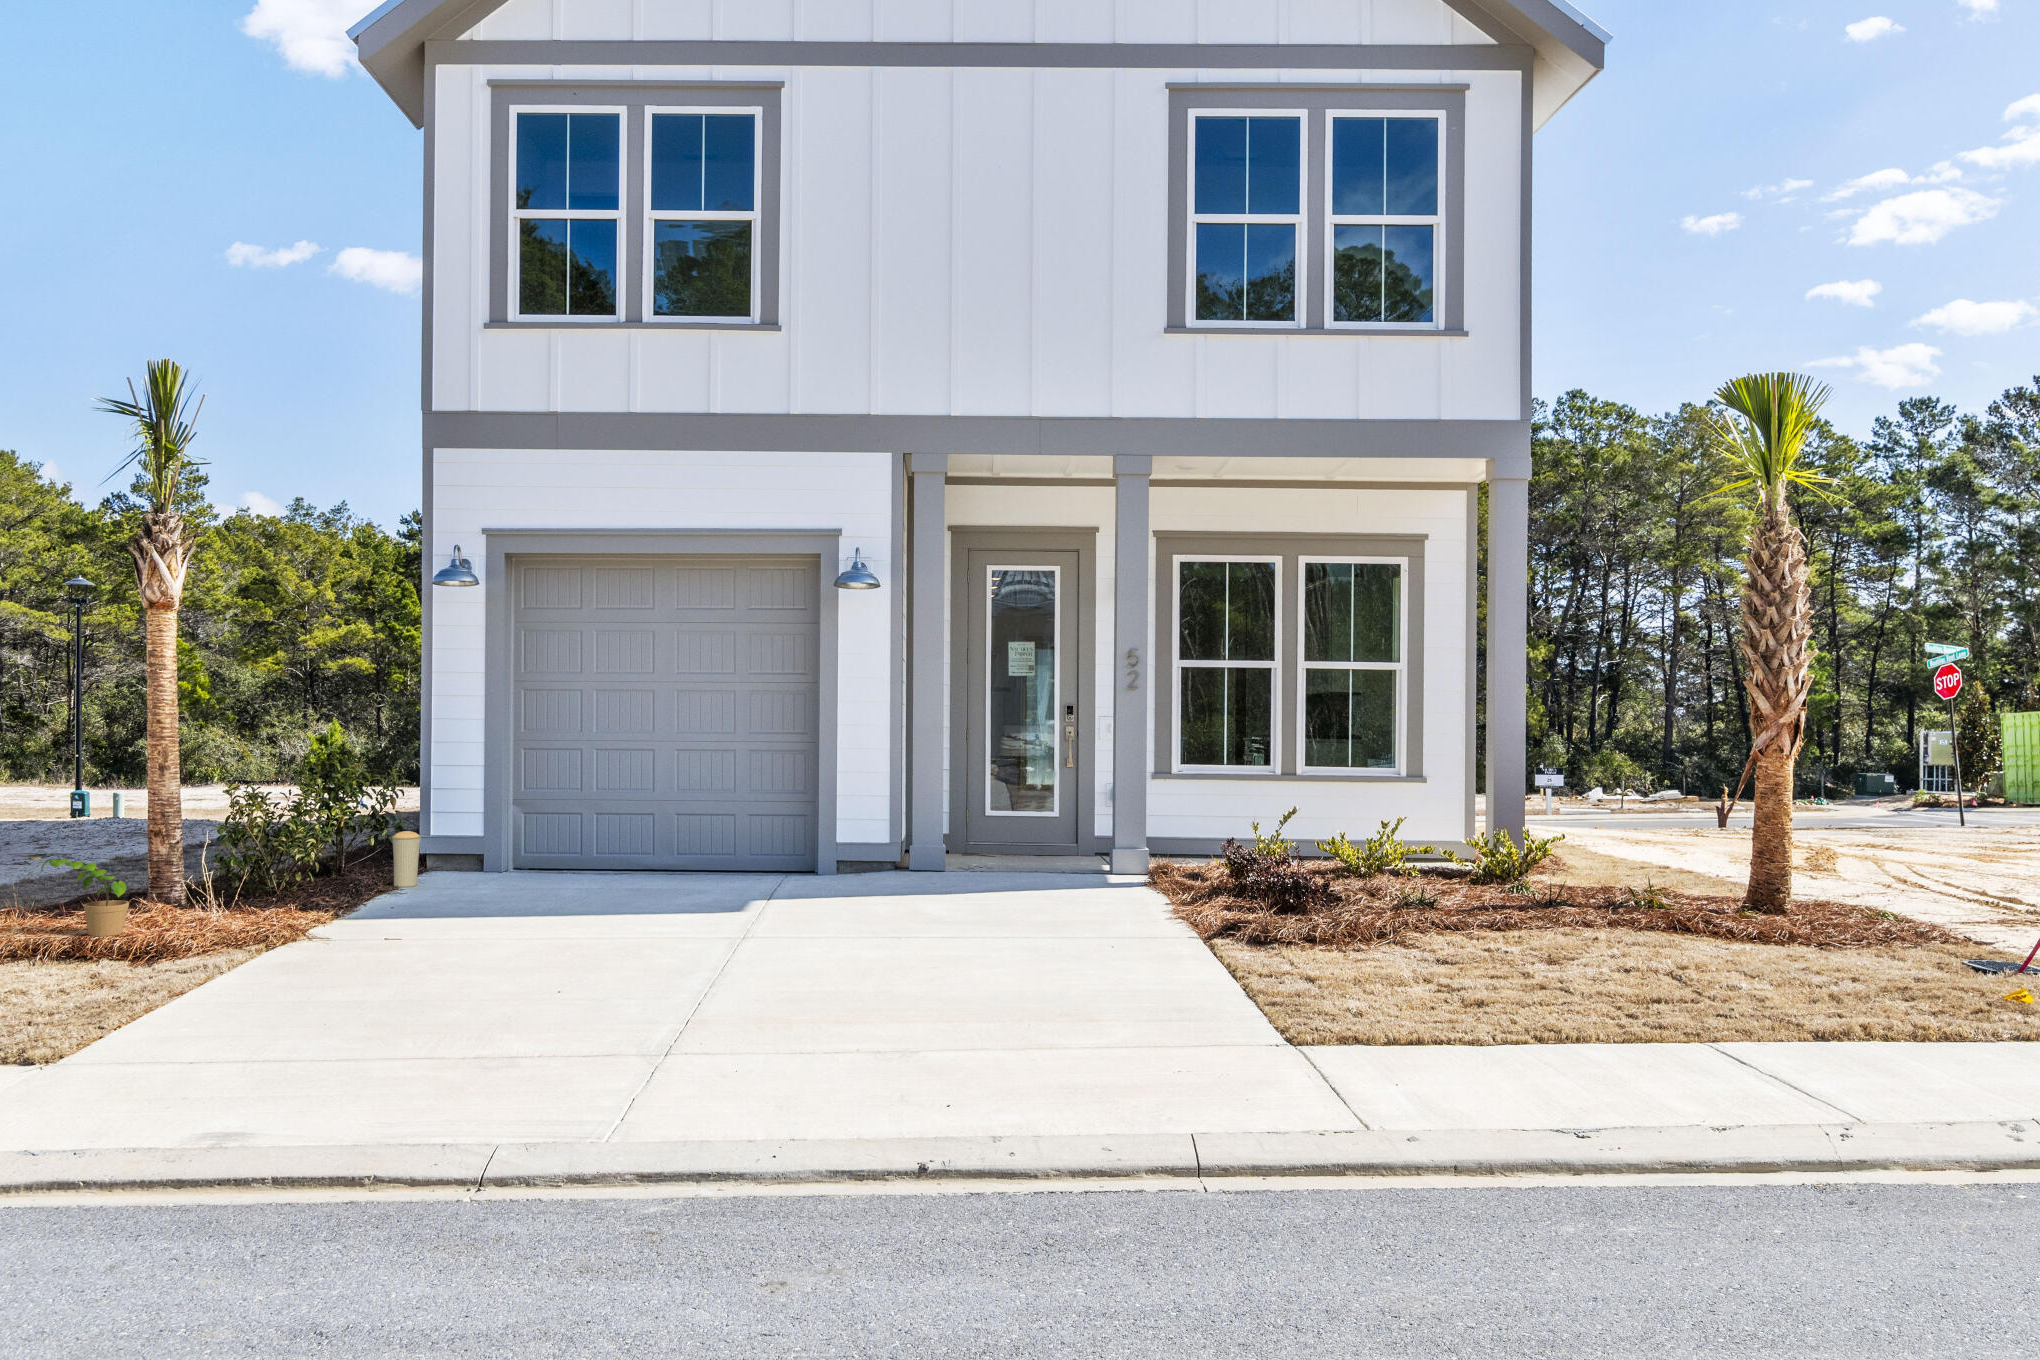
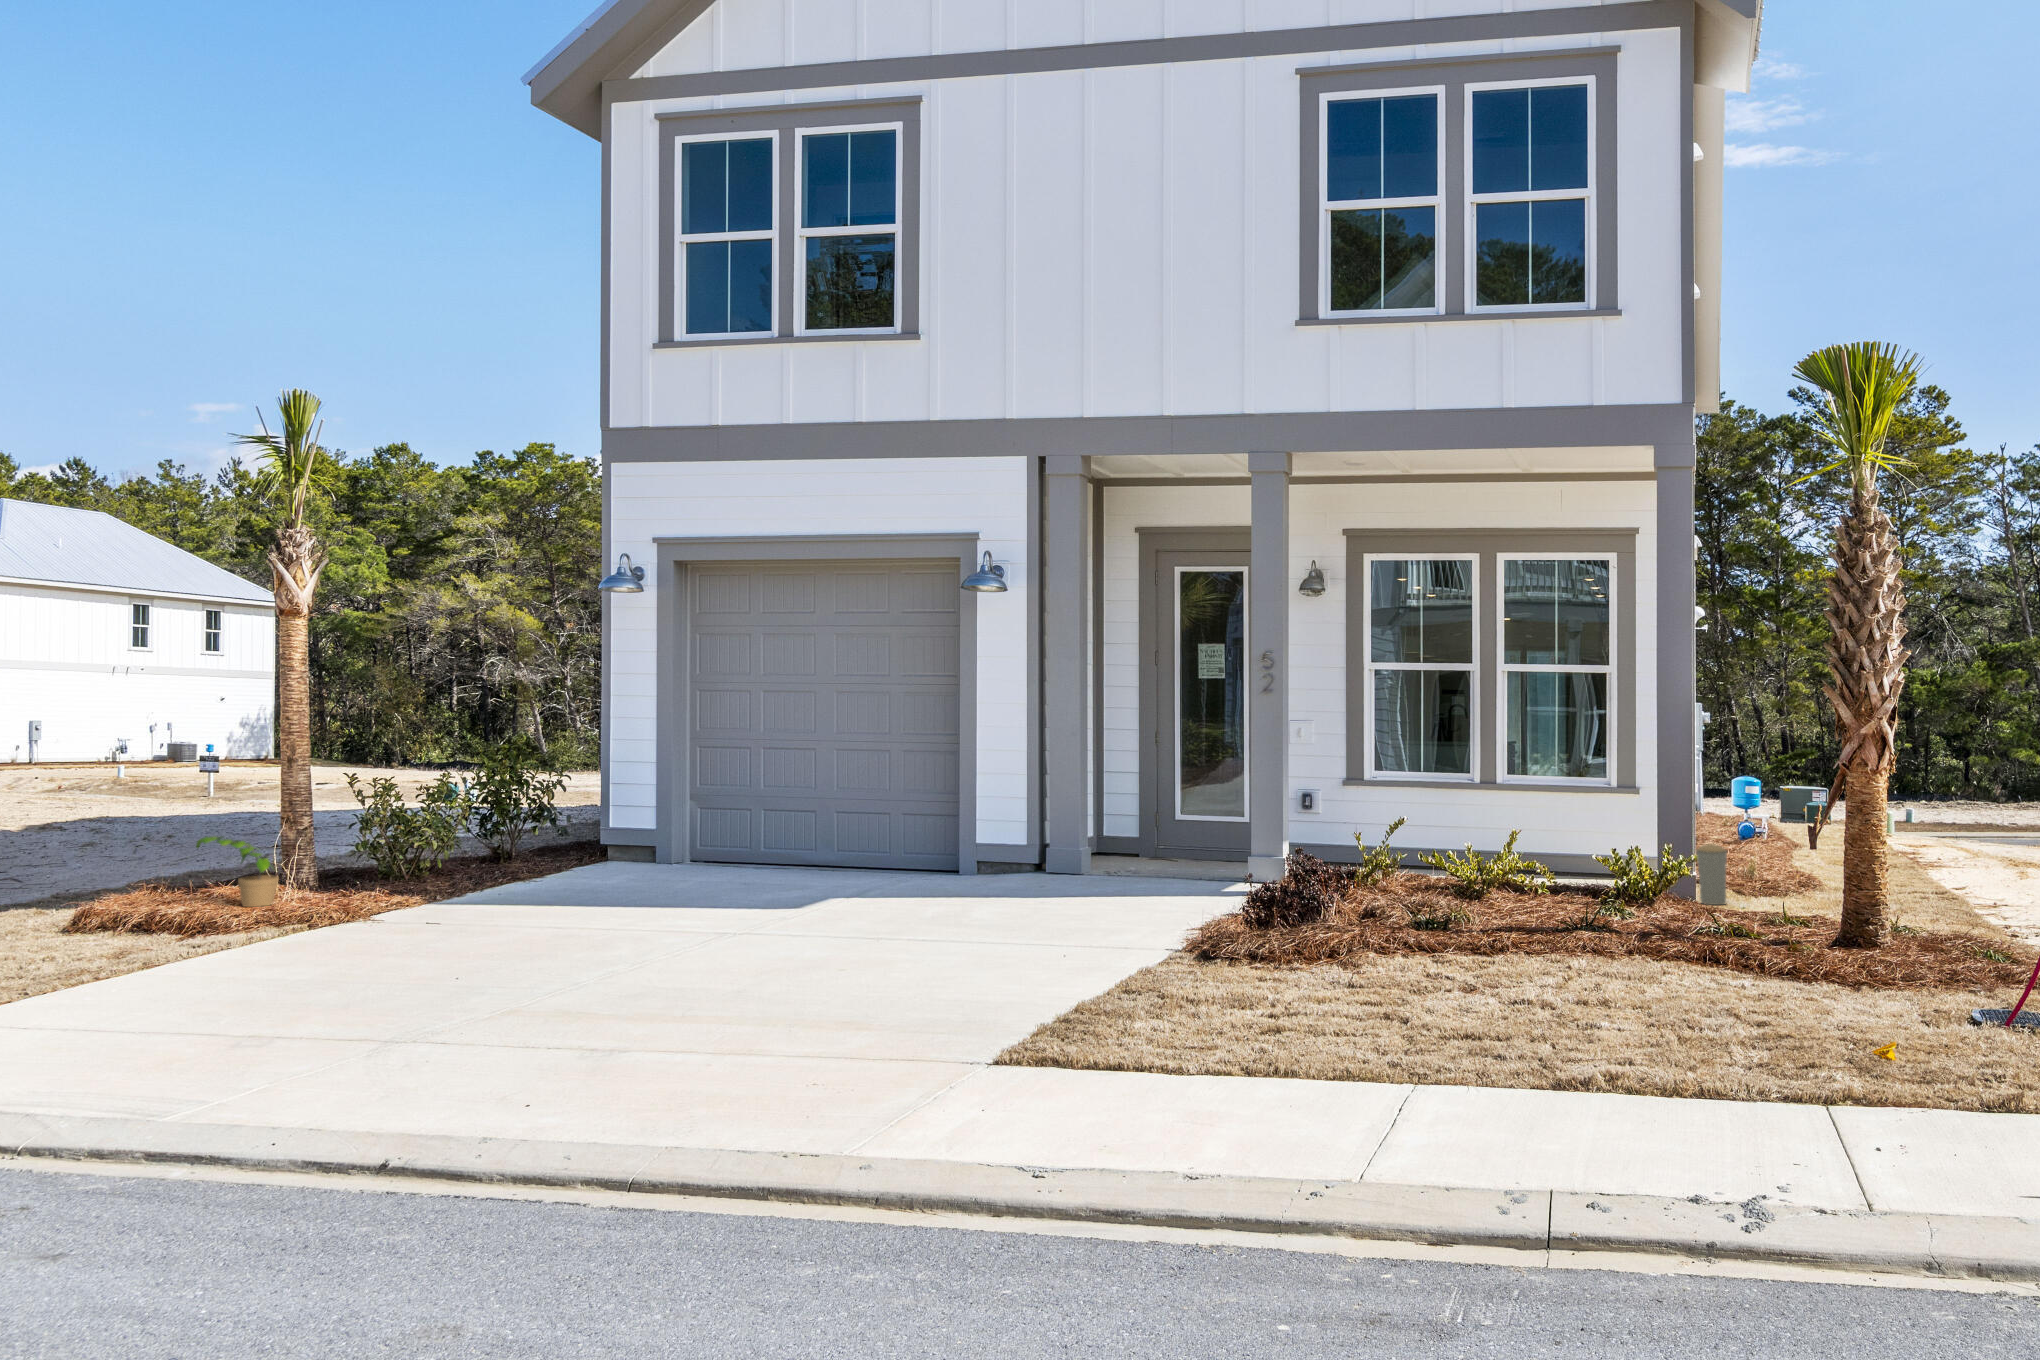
trash can: present [392,831,421,887] -> present [1696,844,1727,905]

